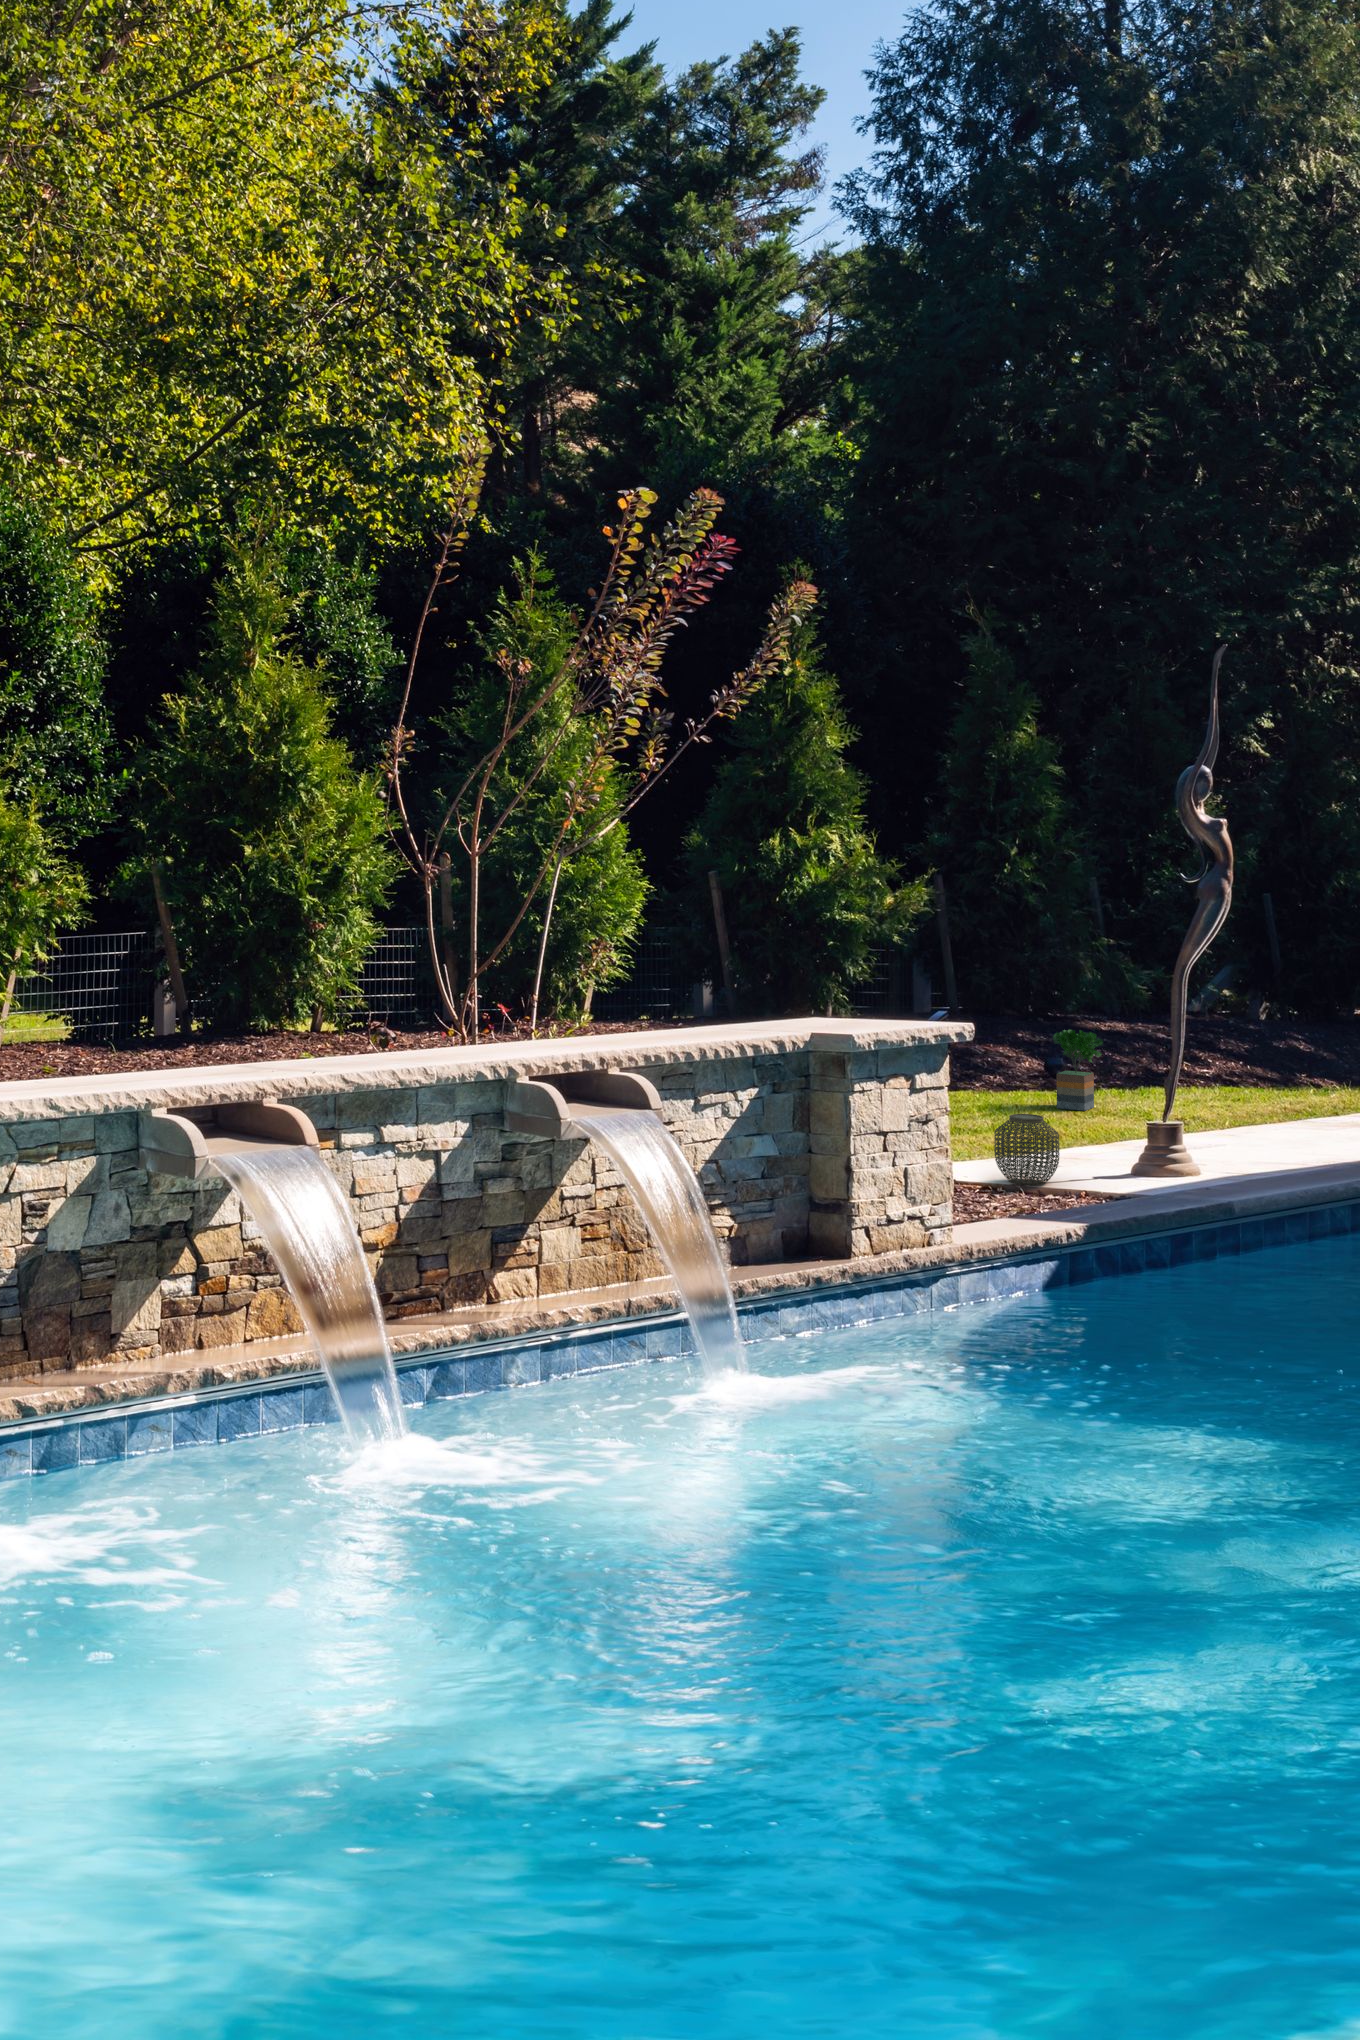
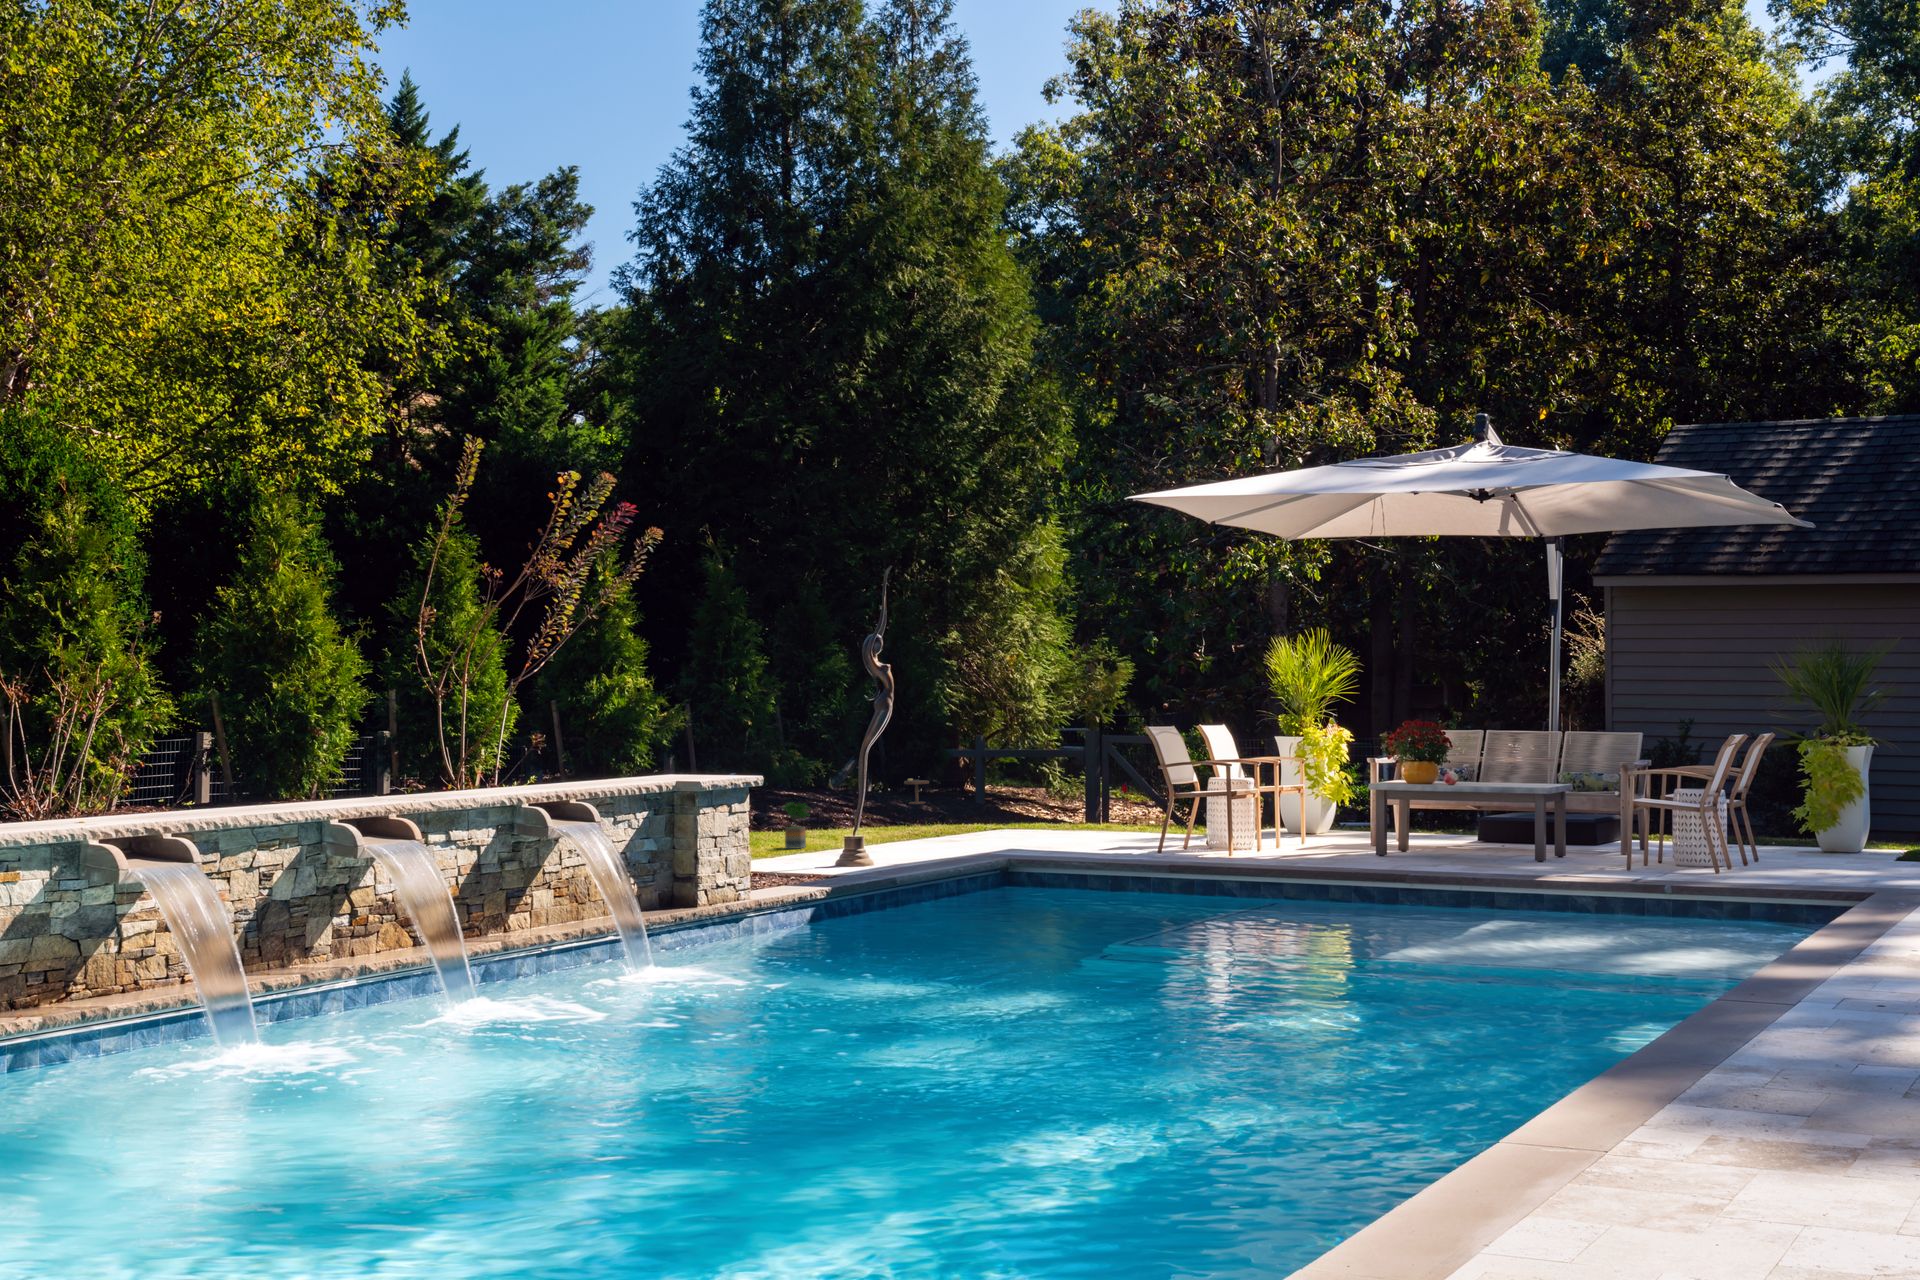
side table: none [1282,983,1327,1063] -> present [904,778,929,804]
woven basket: present [994,1114,1059,1185] -> none [761,838,797,878]

